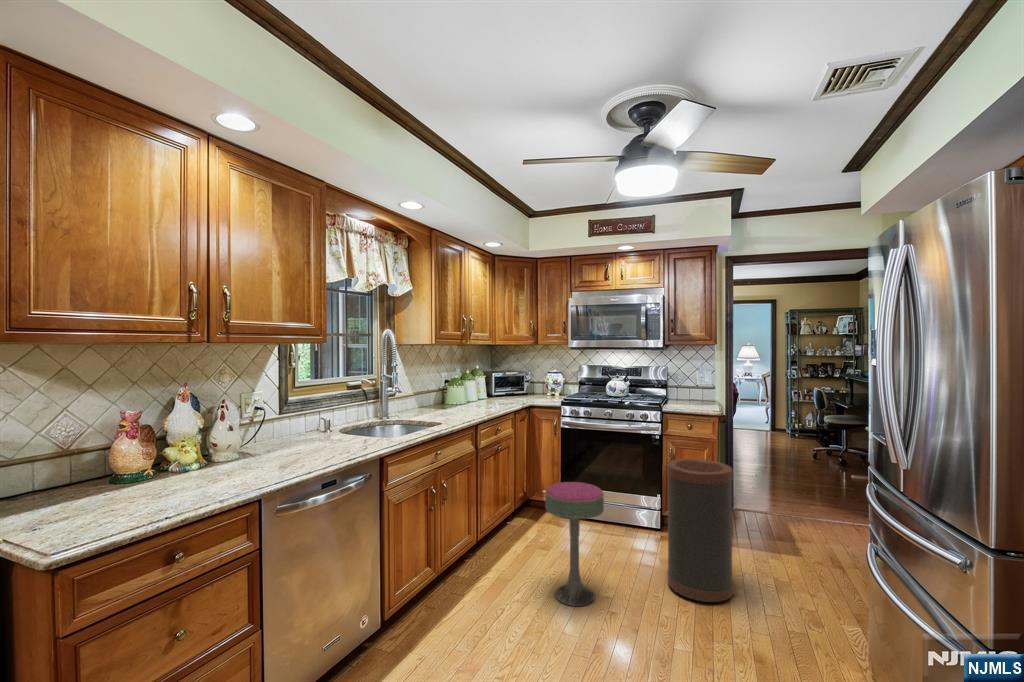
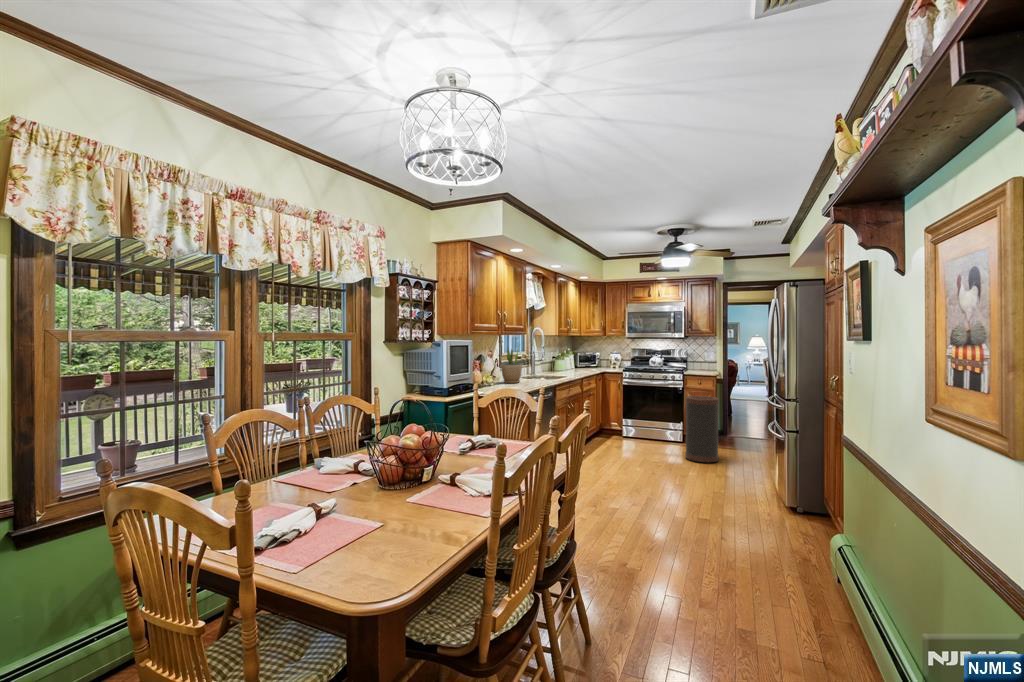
potted plant: none [254,363,306,454] -> present [501,348,522,383]
bar stool: present [545,482,604,606] -> none [624,406,654,463]

